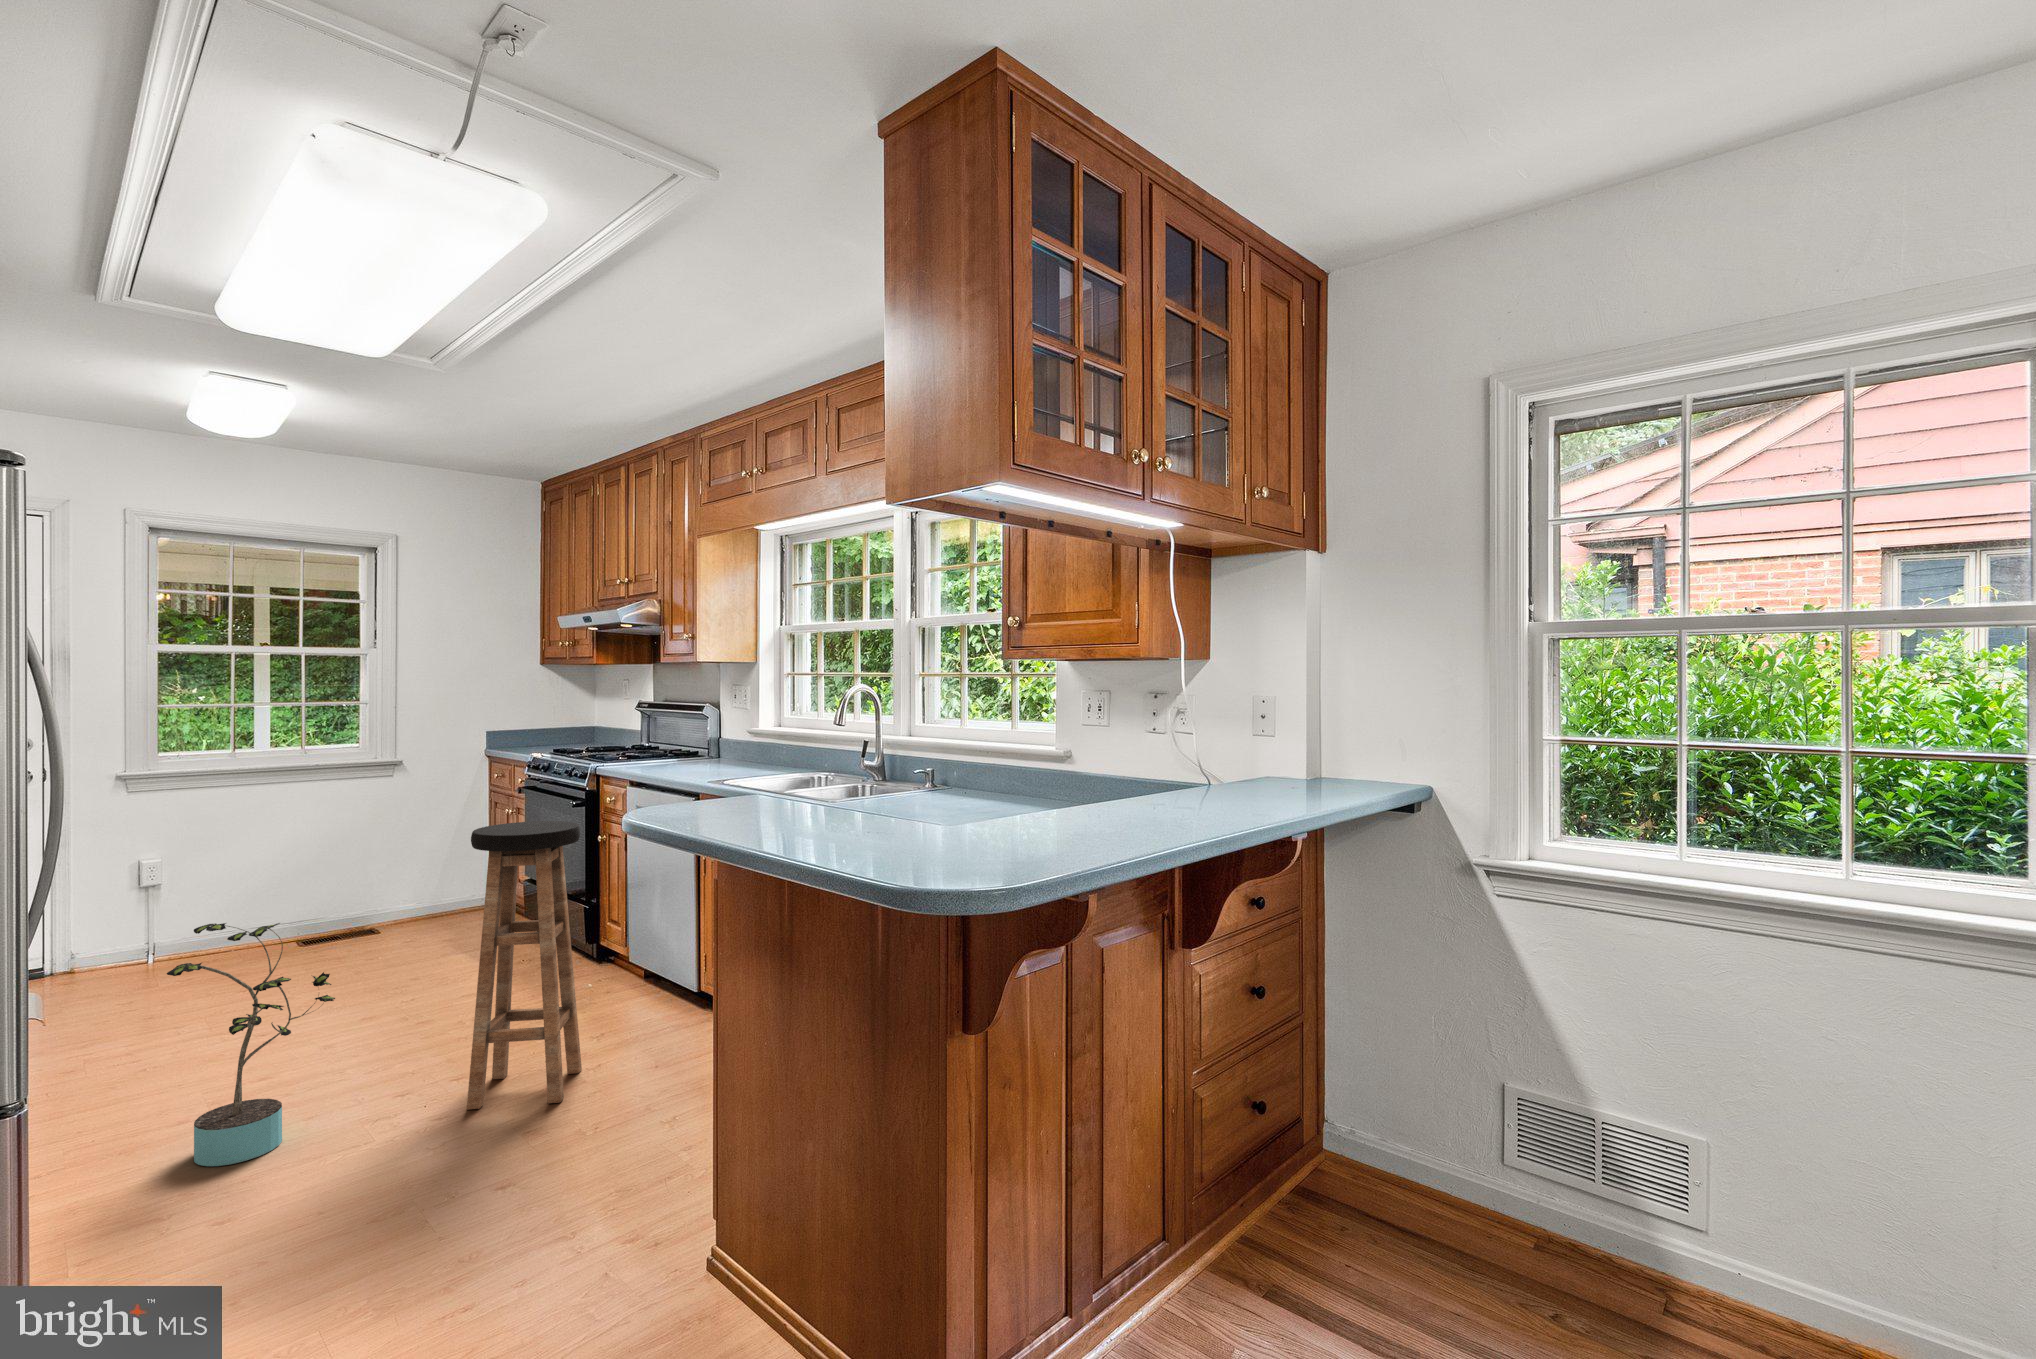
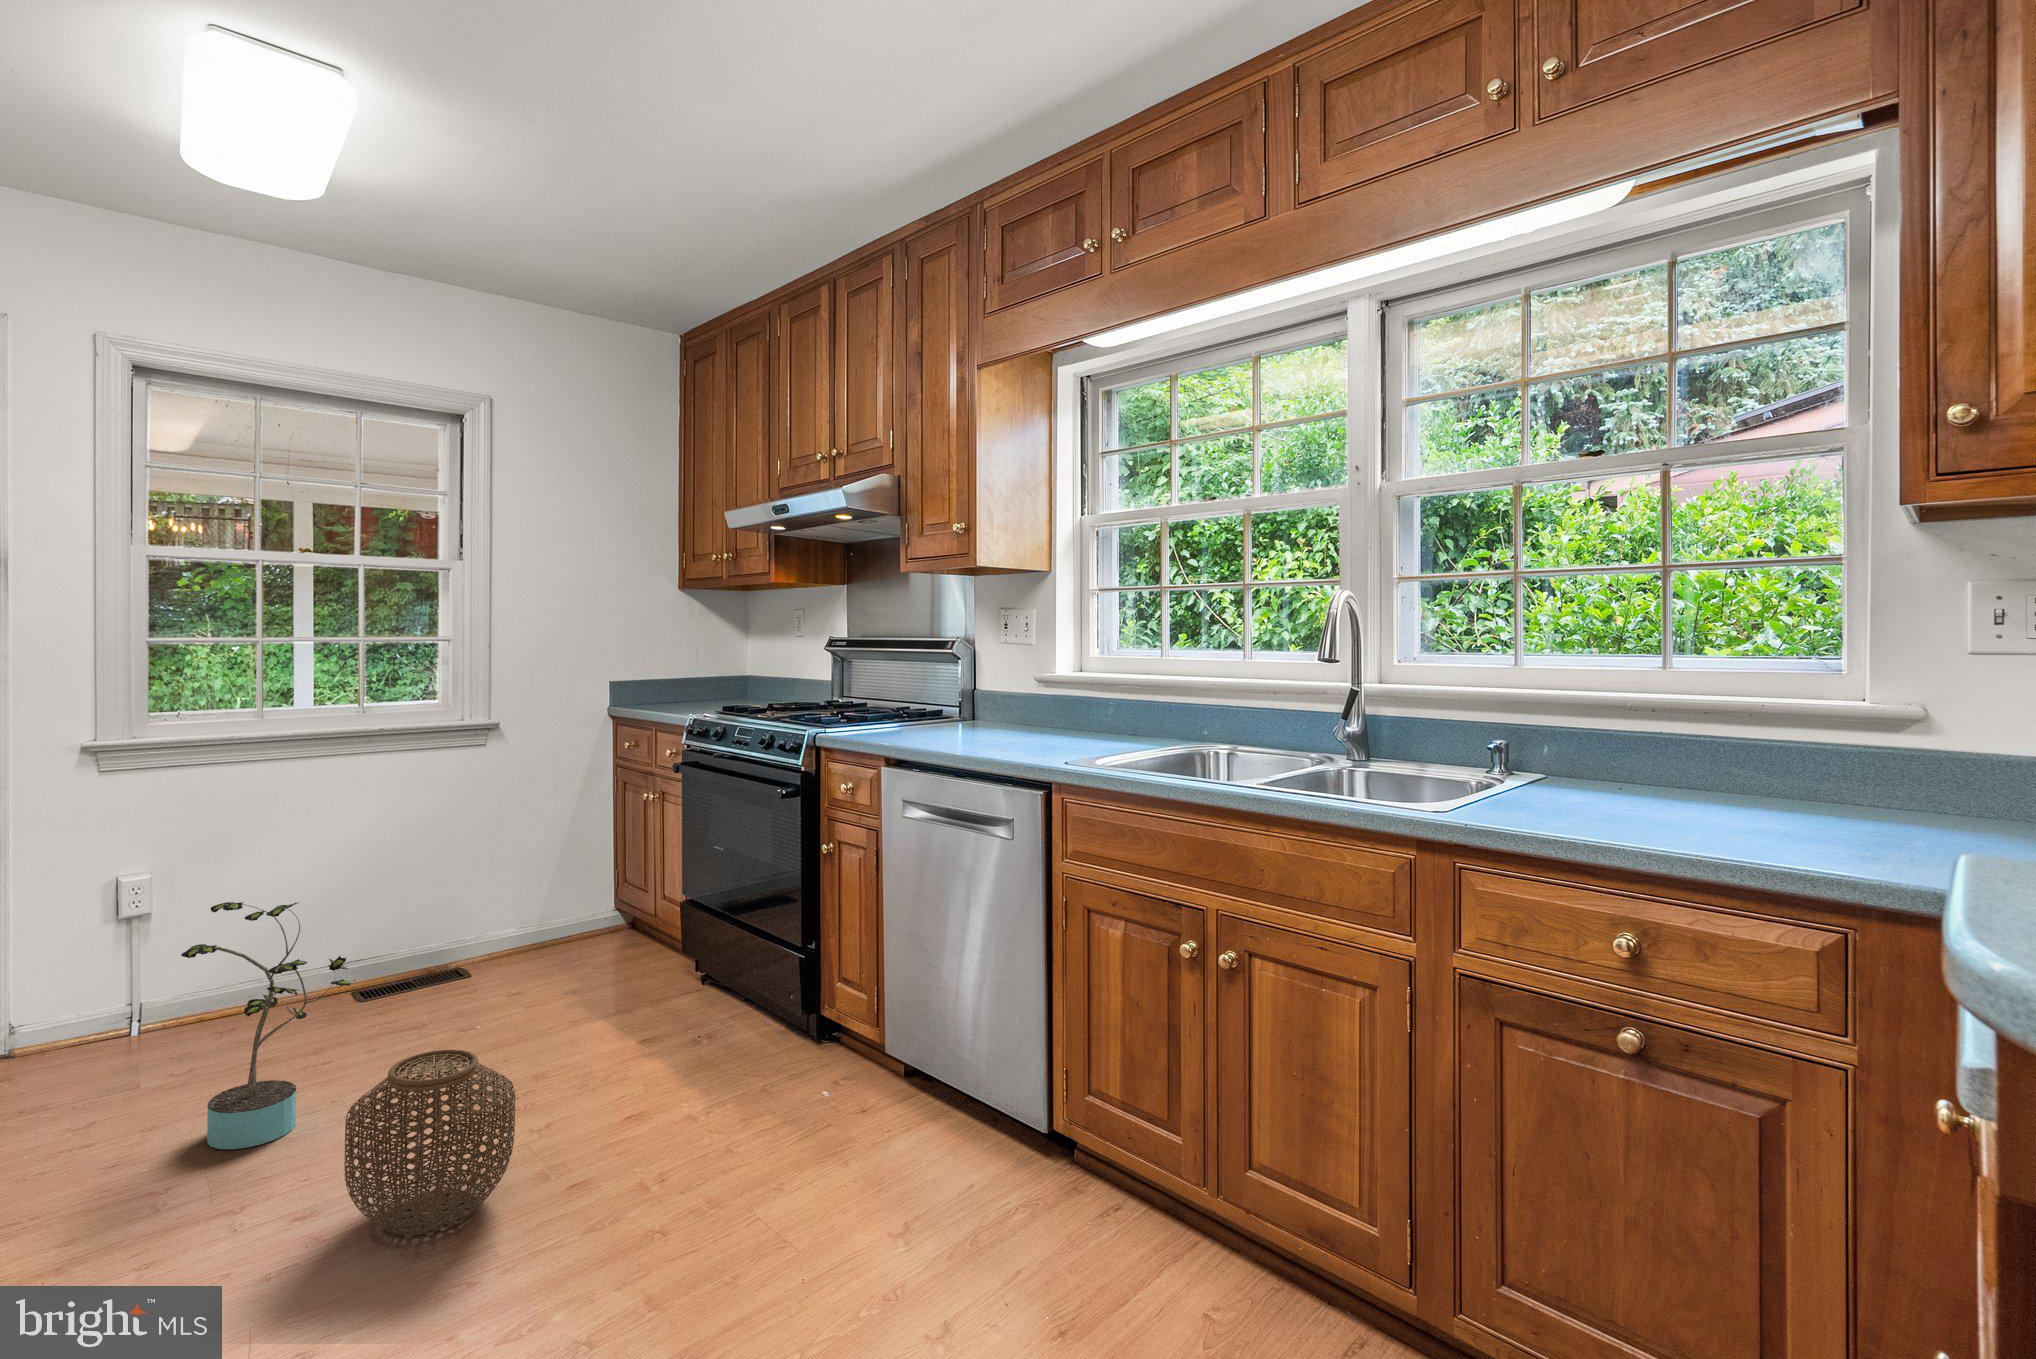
bar stool: present [467,821,582,1110] -> none [482,806,604,1101]
woven basket: none [337,1050,503,1231] -> present [345,1050,515,1236]

